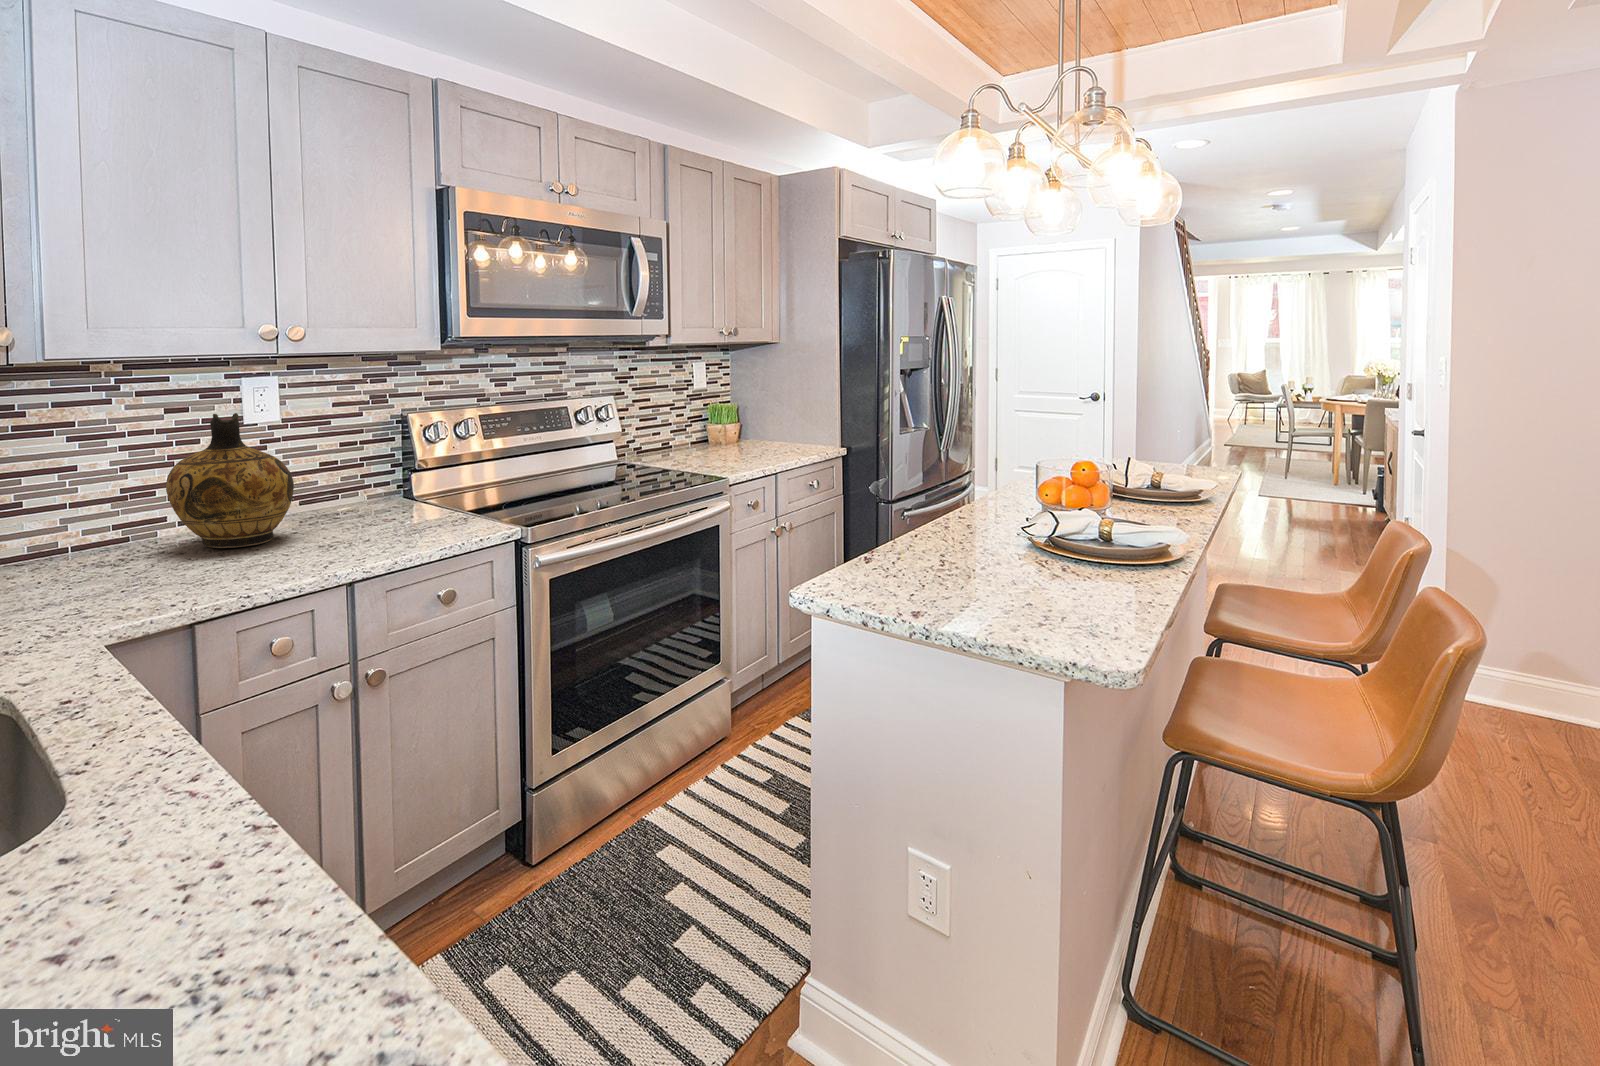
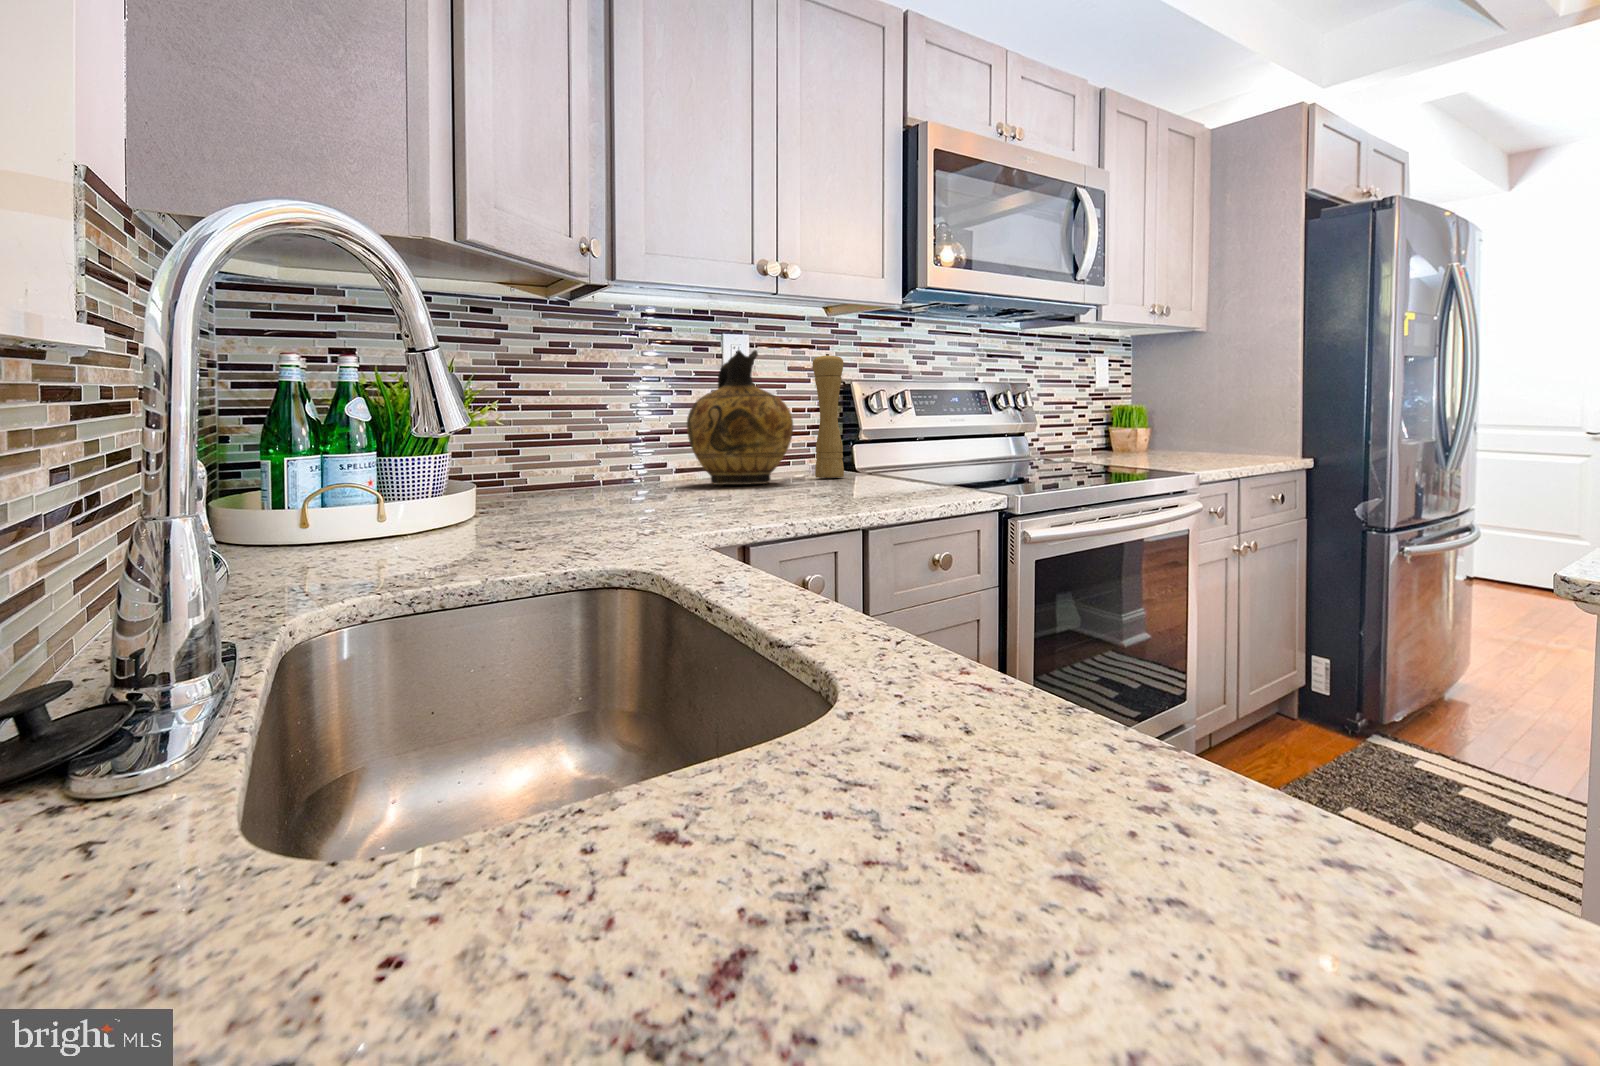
pepper mill: none [326,404,370,525] -> present [812,354,844,478]

